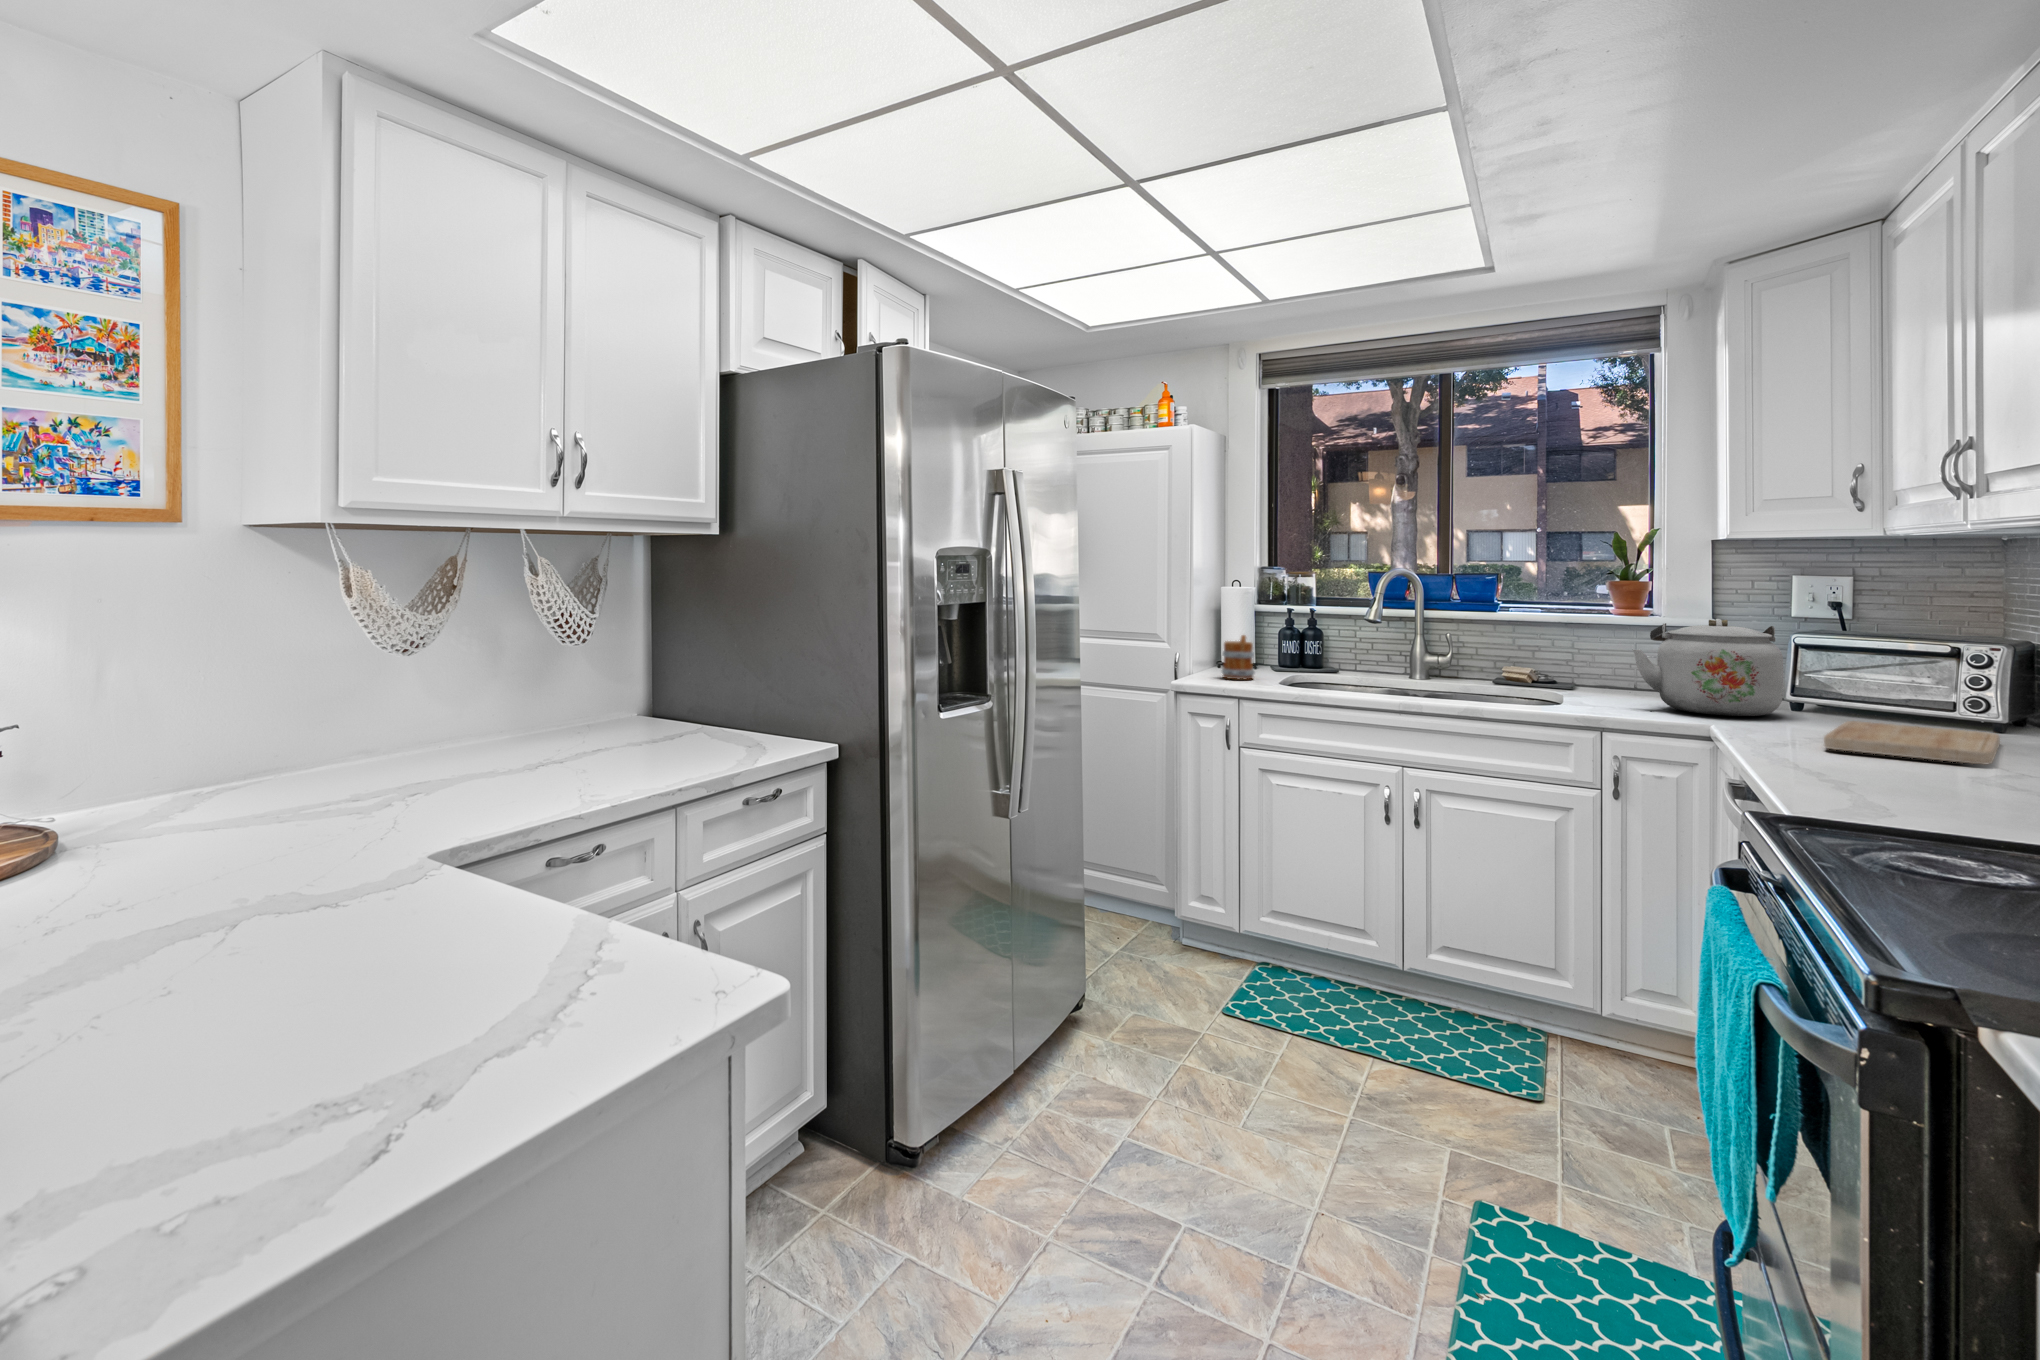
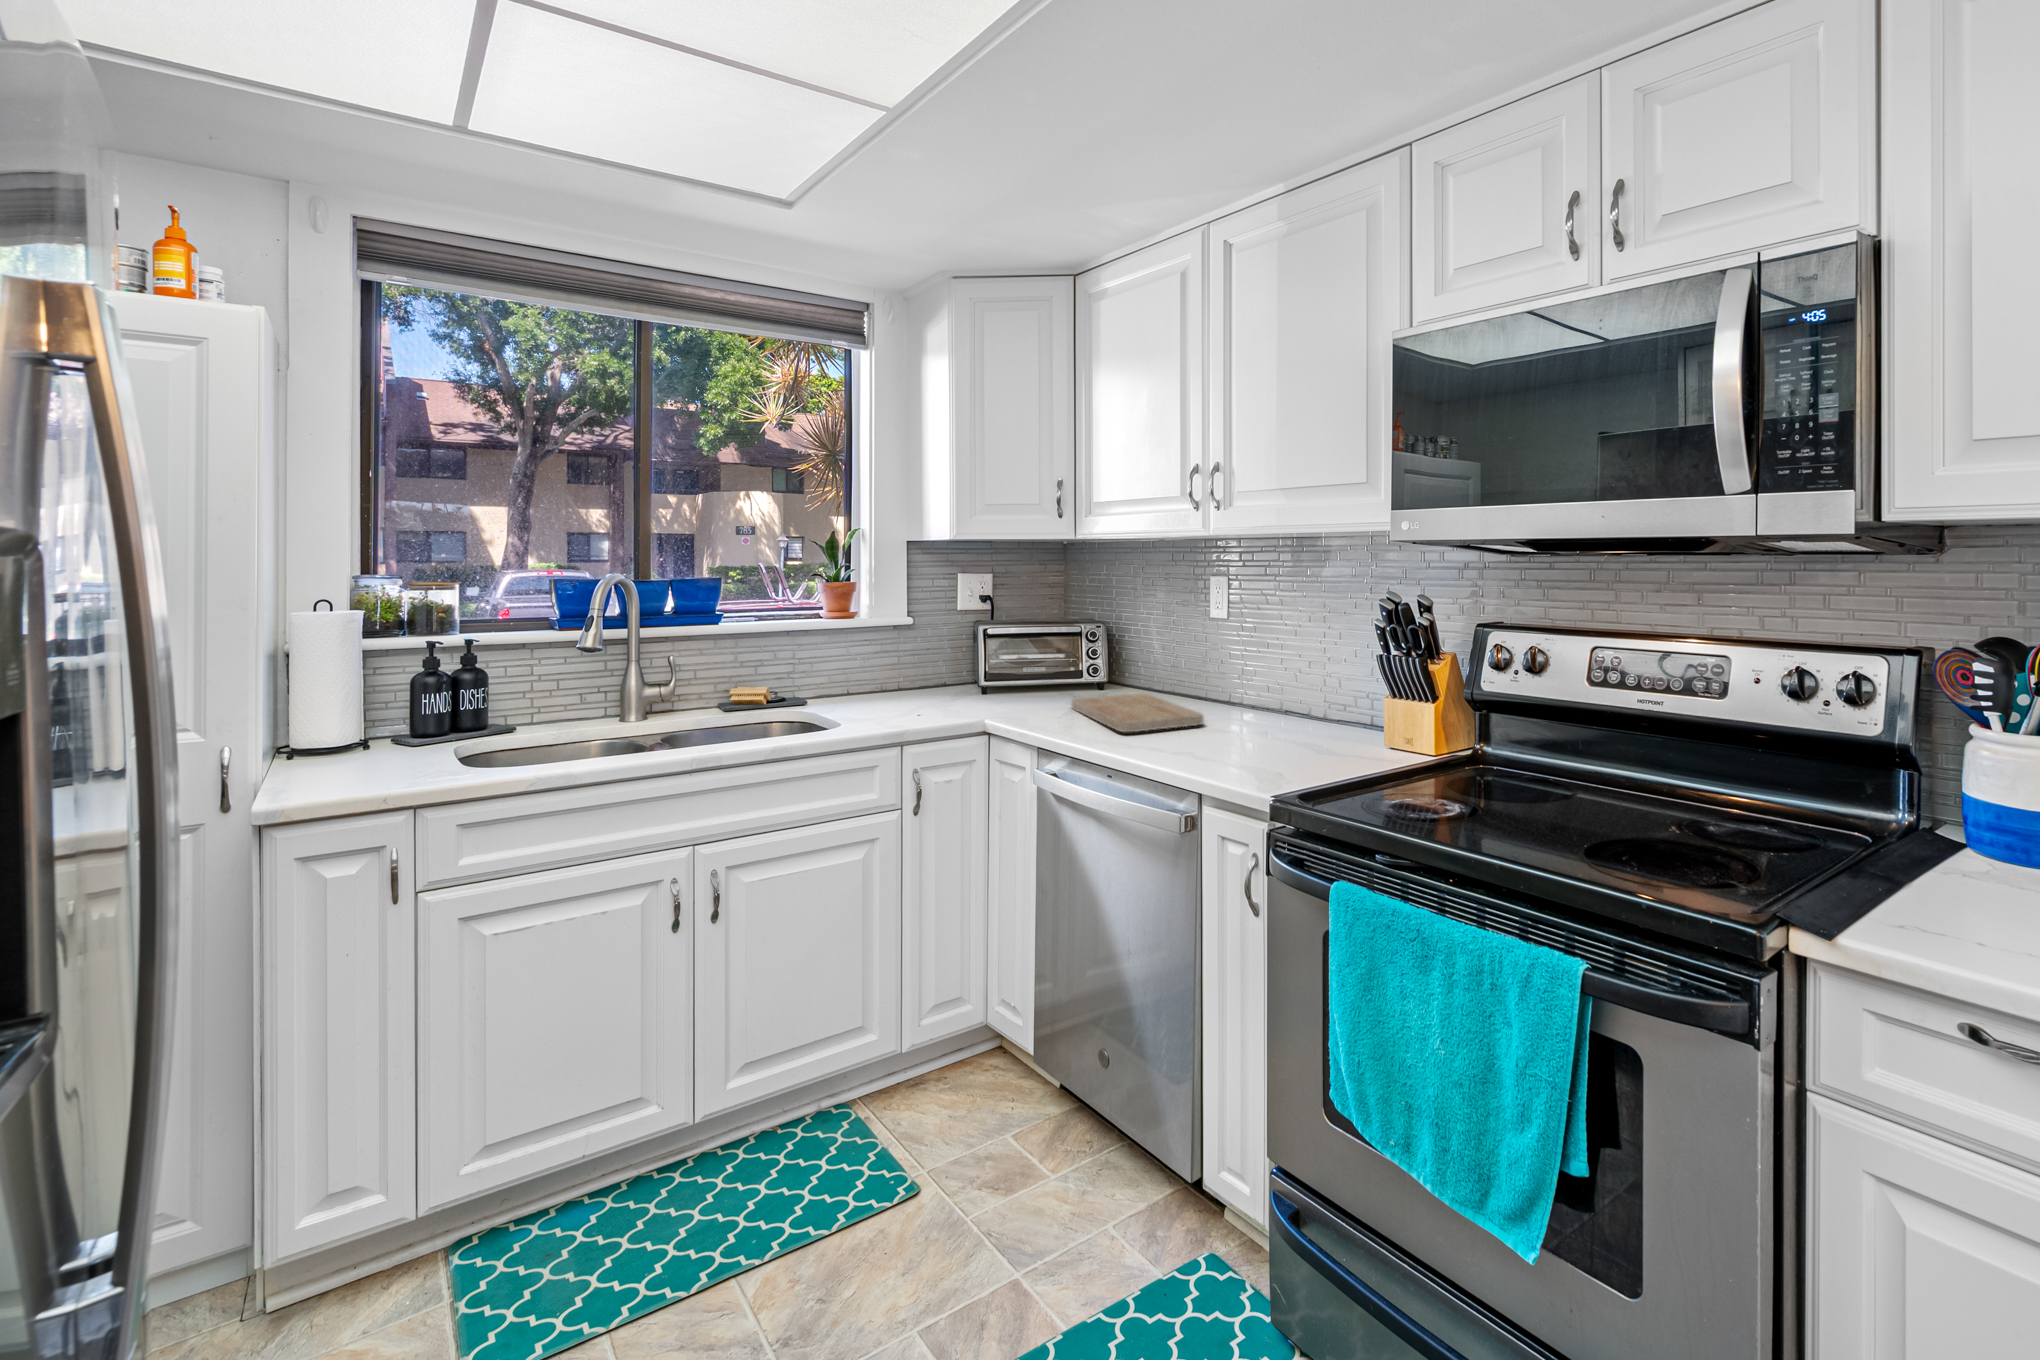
kettle: present [1632,619,1783,716] -> none [908,620,1014,711]
mug: present [1222,635,1254,680] -> none [319,696,392,780]

